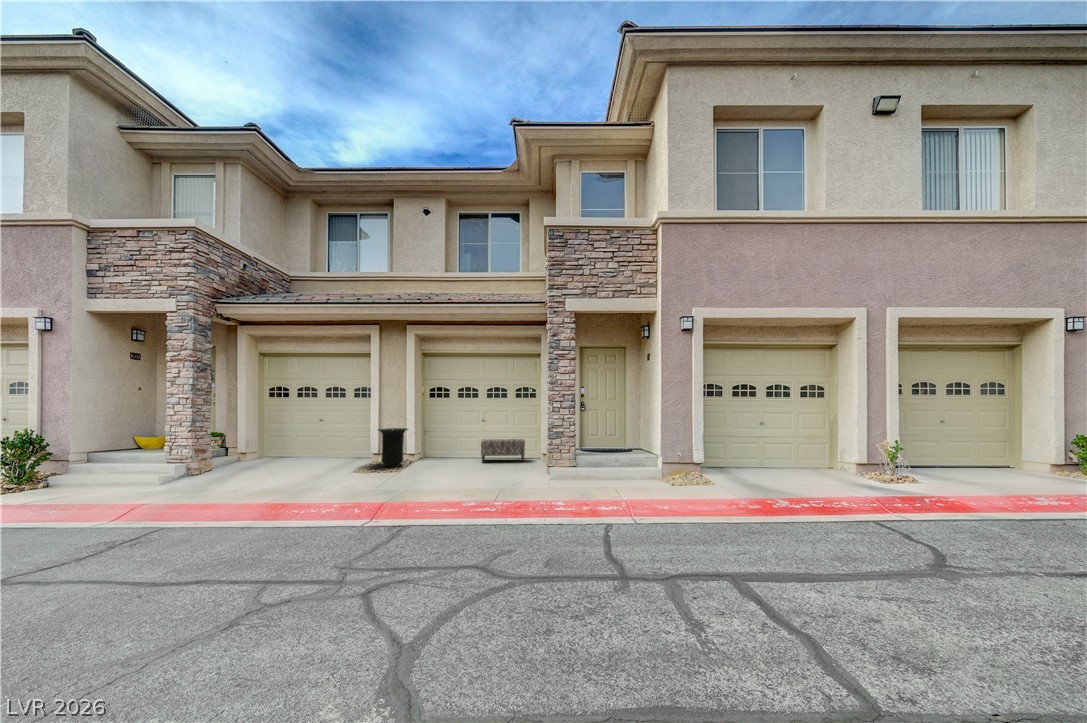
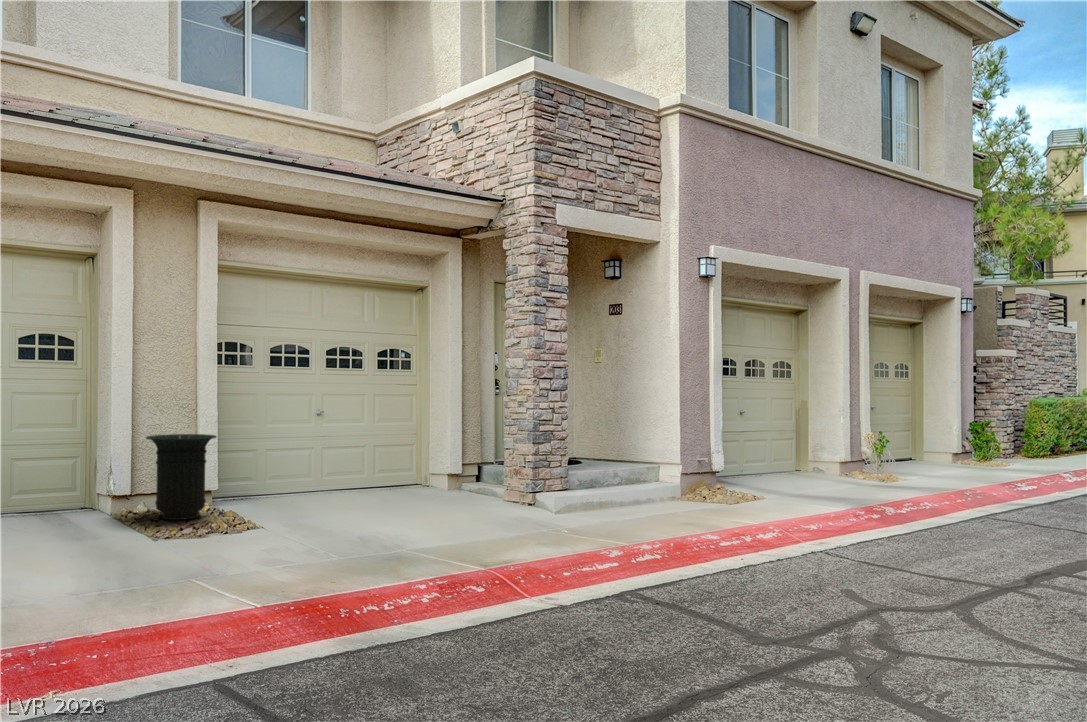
bench: present [481,439,525,462] -> none [321,449,413,497]

